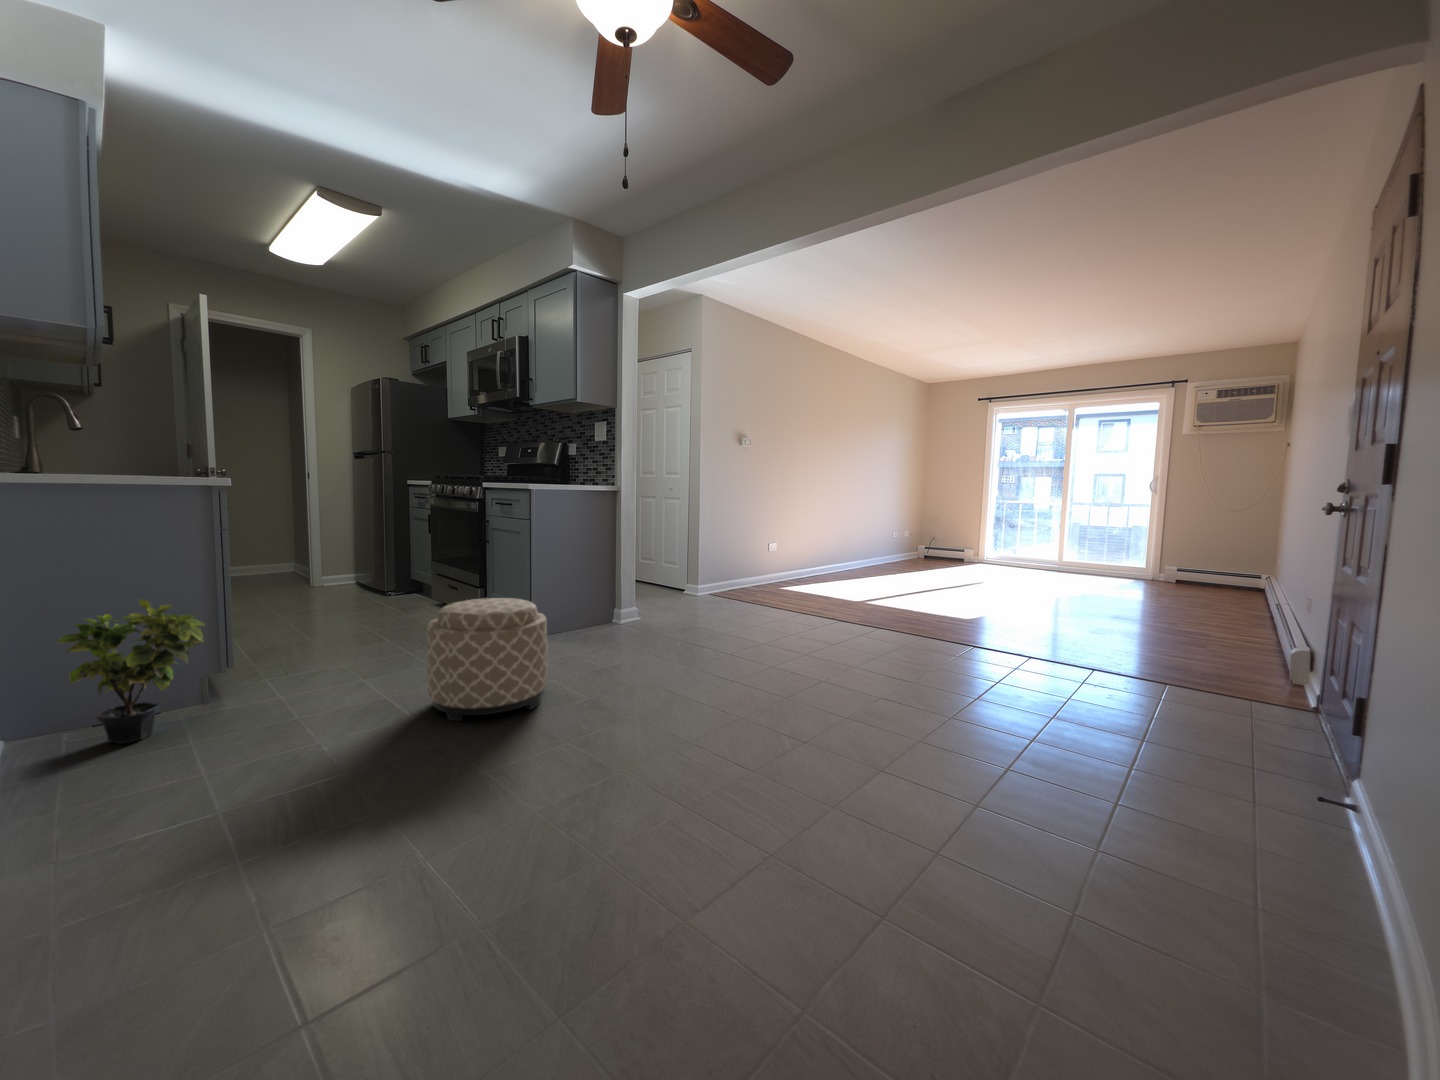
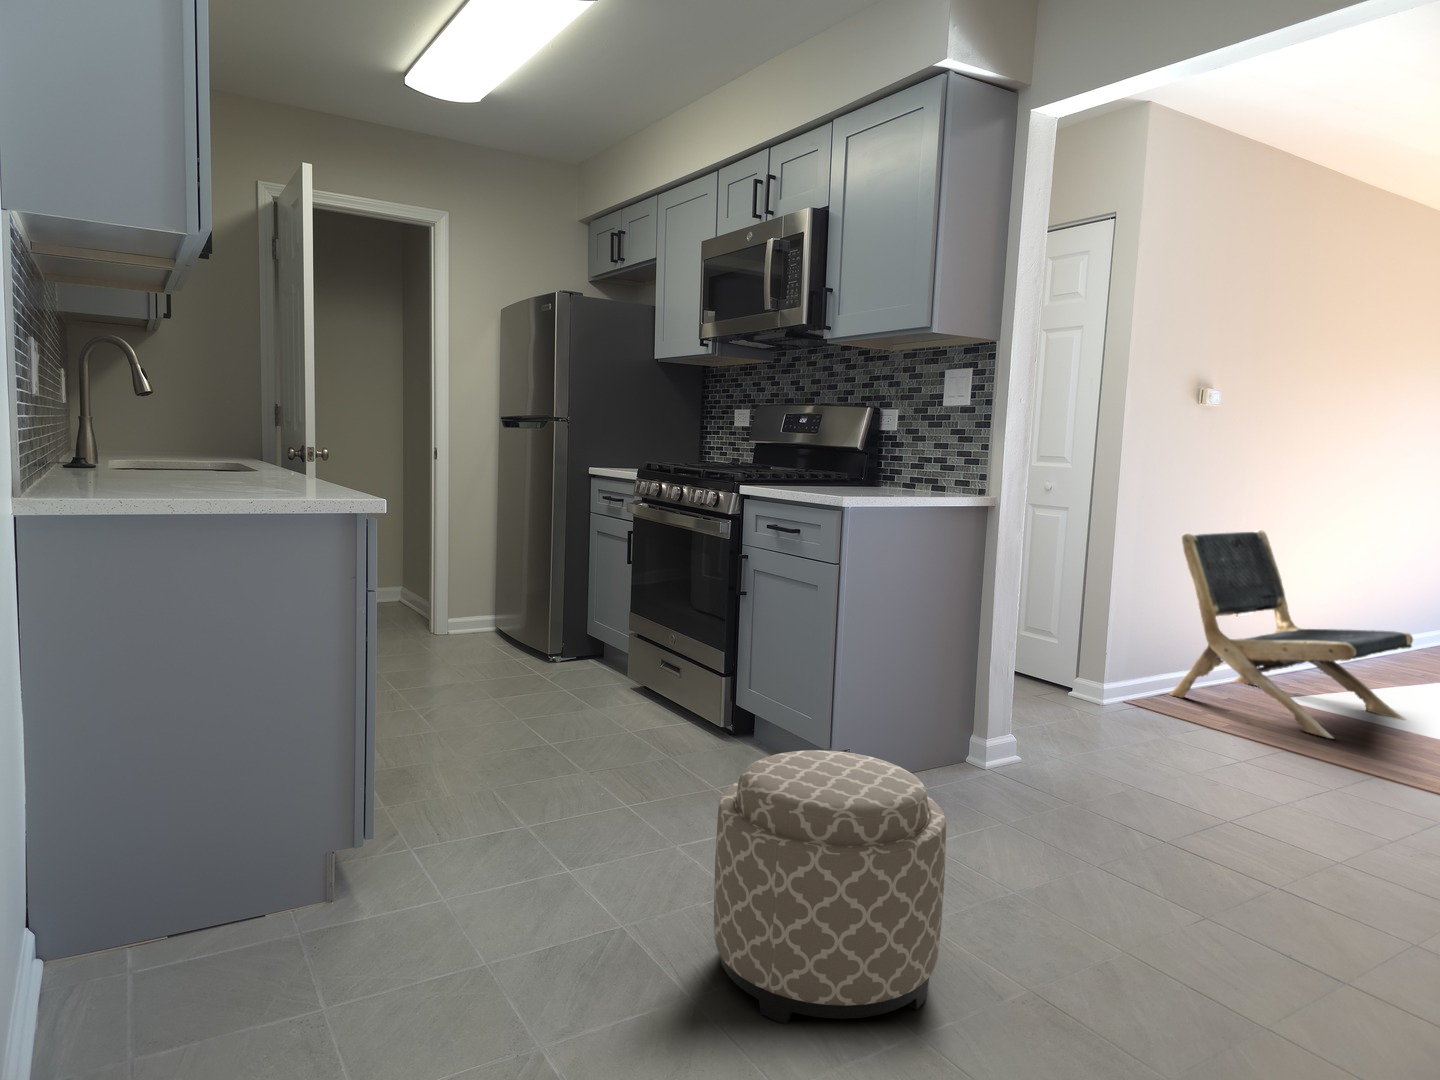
lounge chair: none [732,509,835,602] -> present [1169,530,1413,738]
potted plant: present [56,599,204,744] -> none [139,729,350,990]

